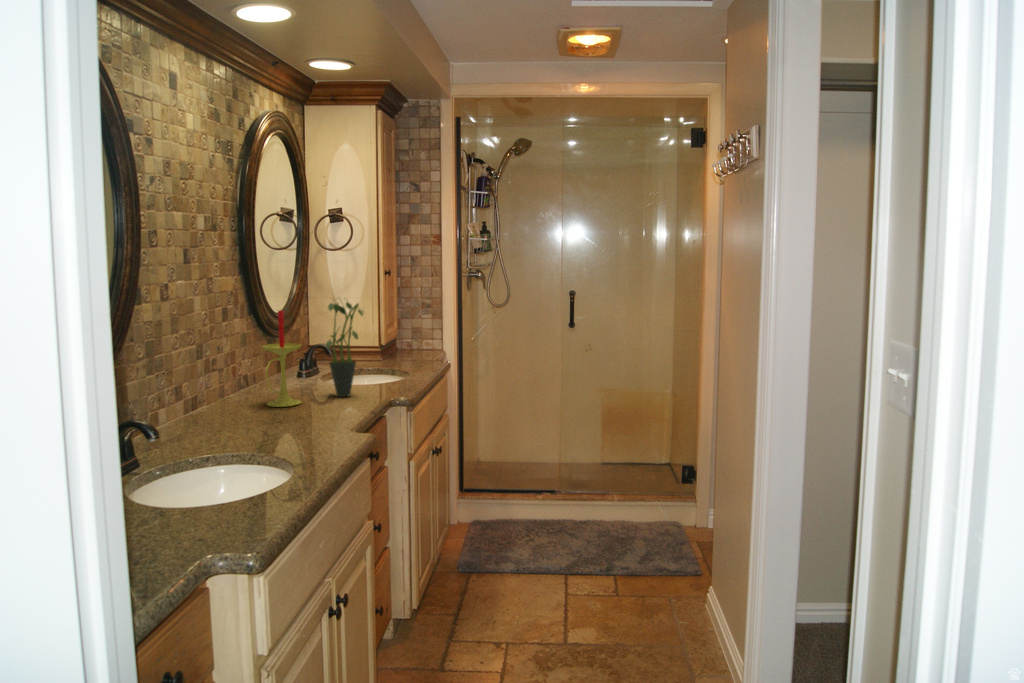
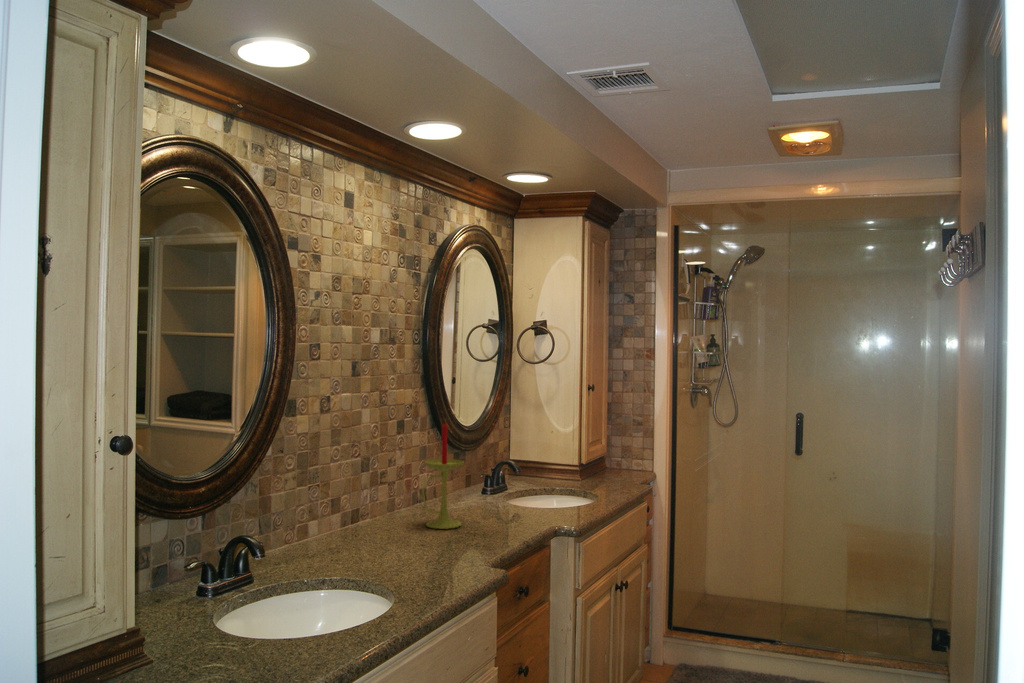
potted plant: present [326,302,364,397] -> none [491,412,537,523]

